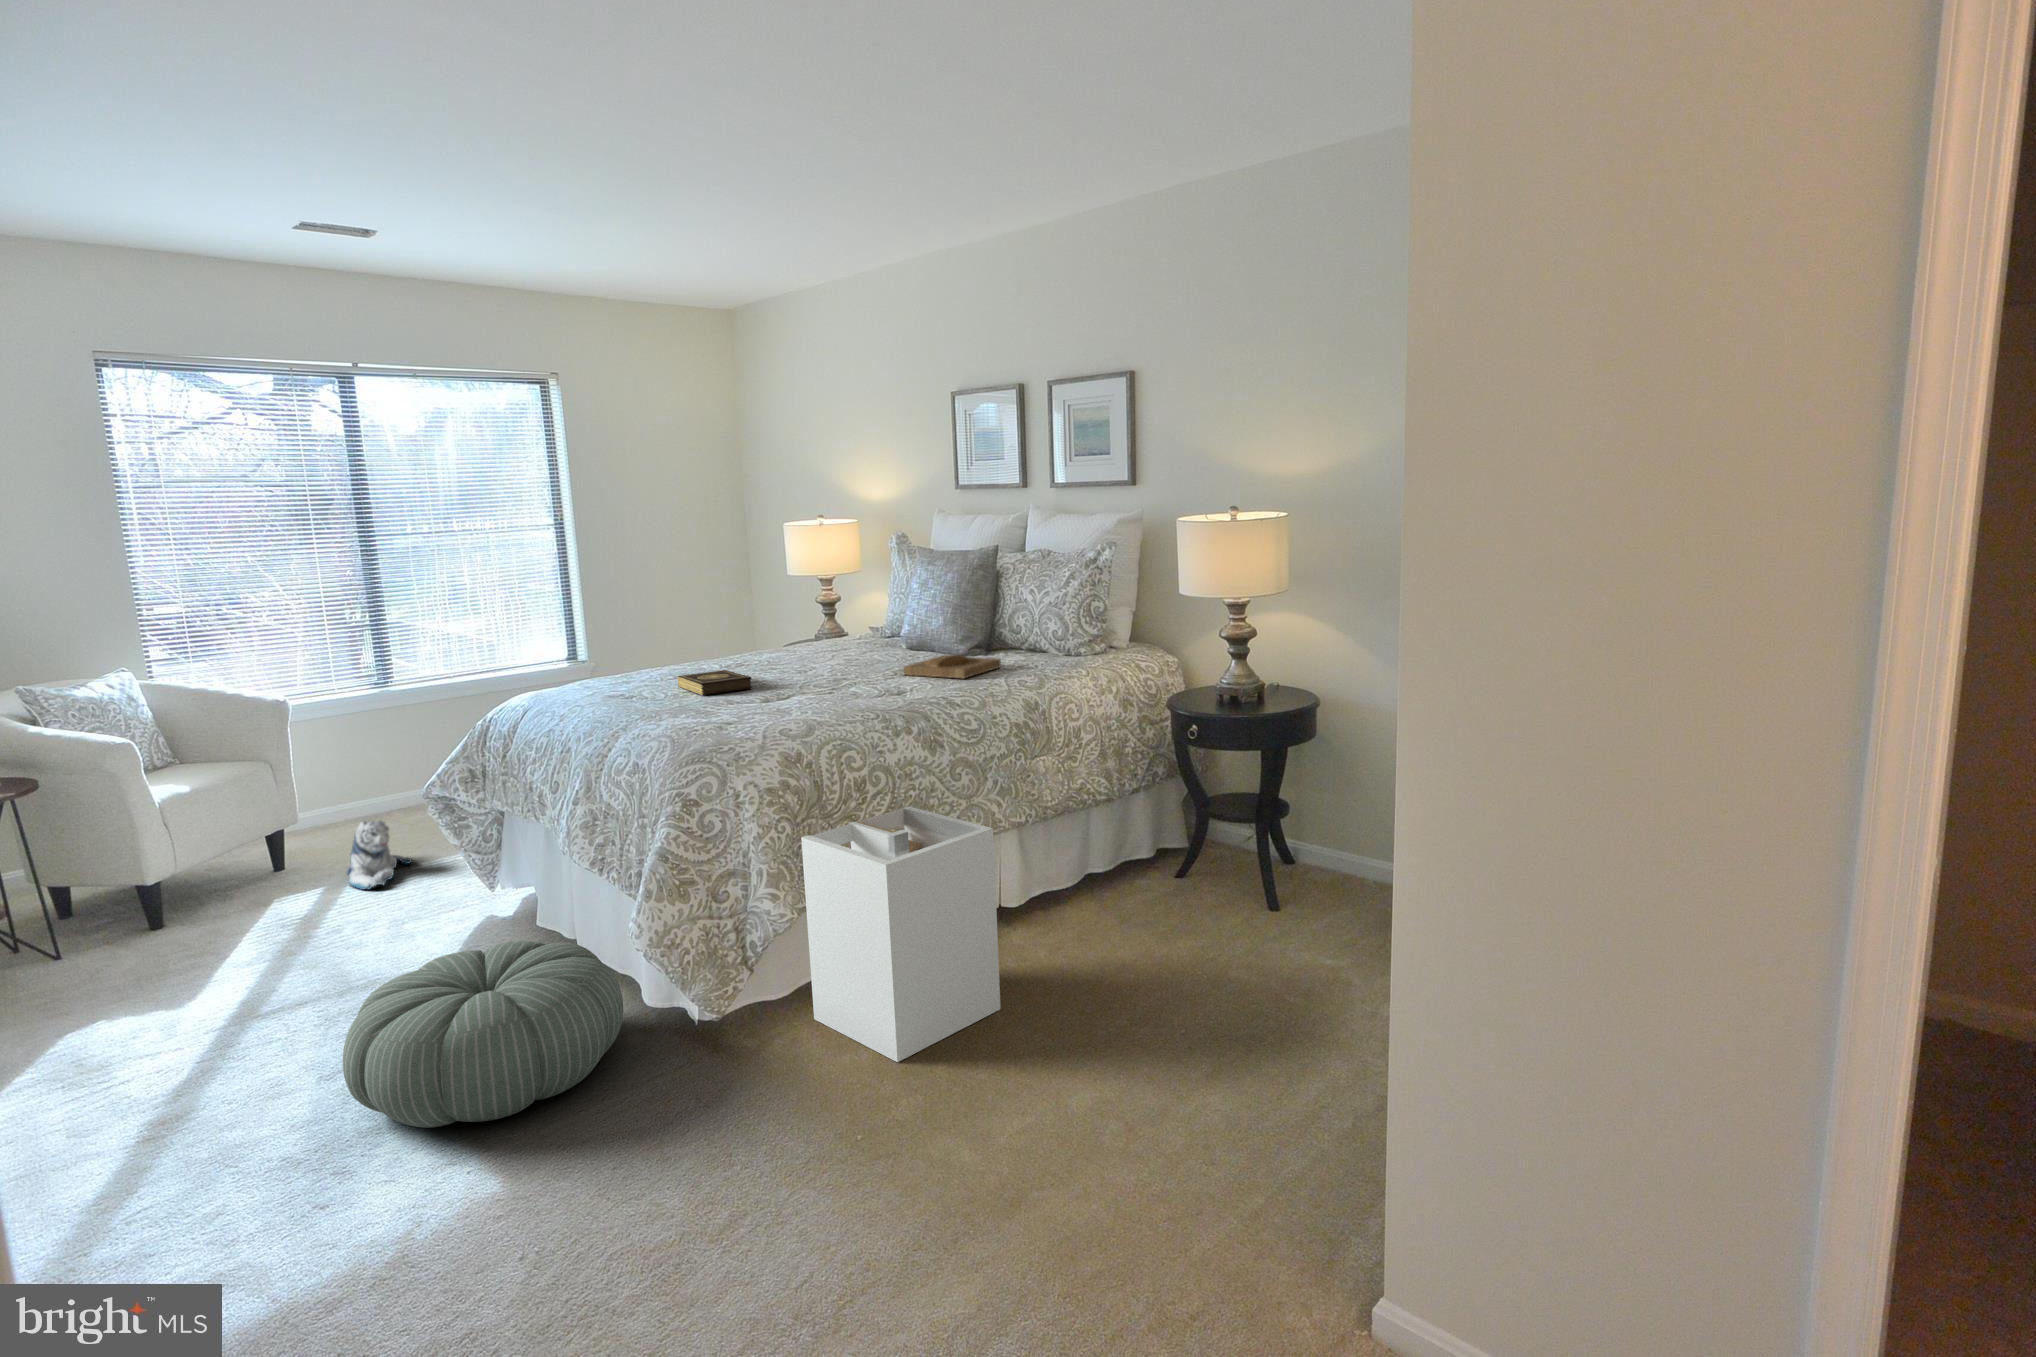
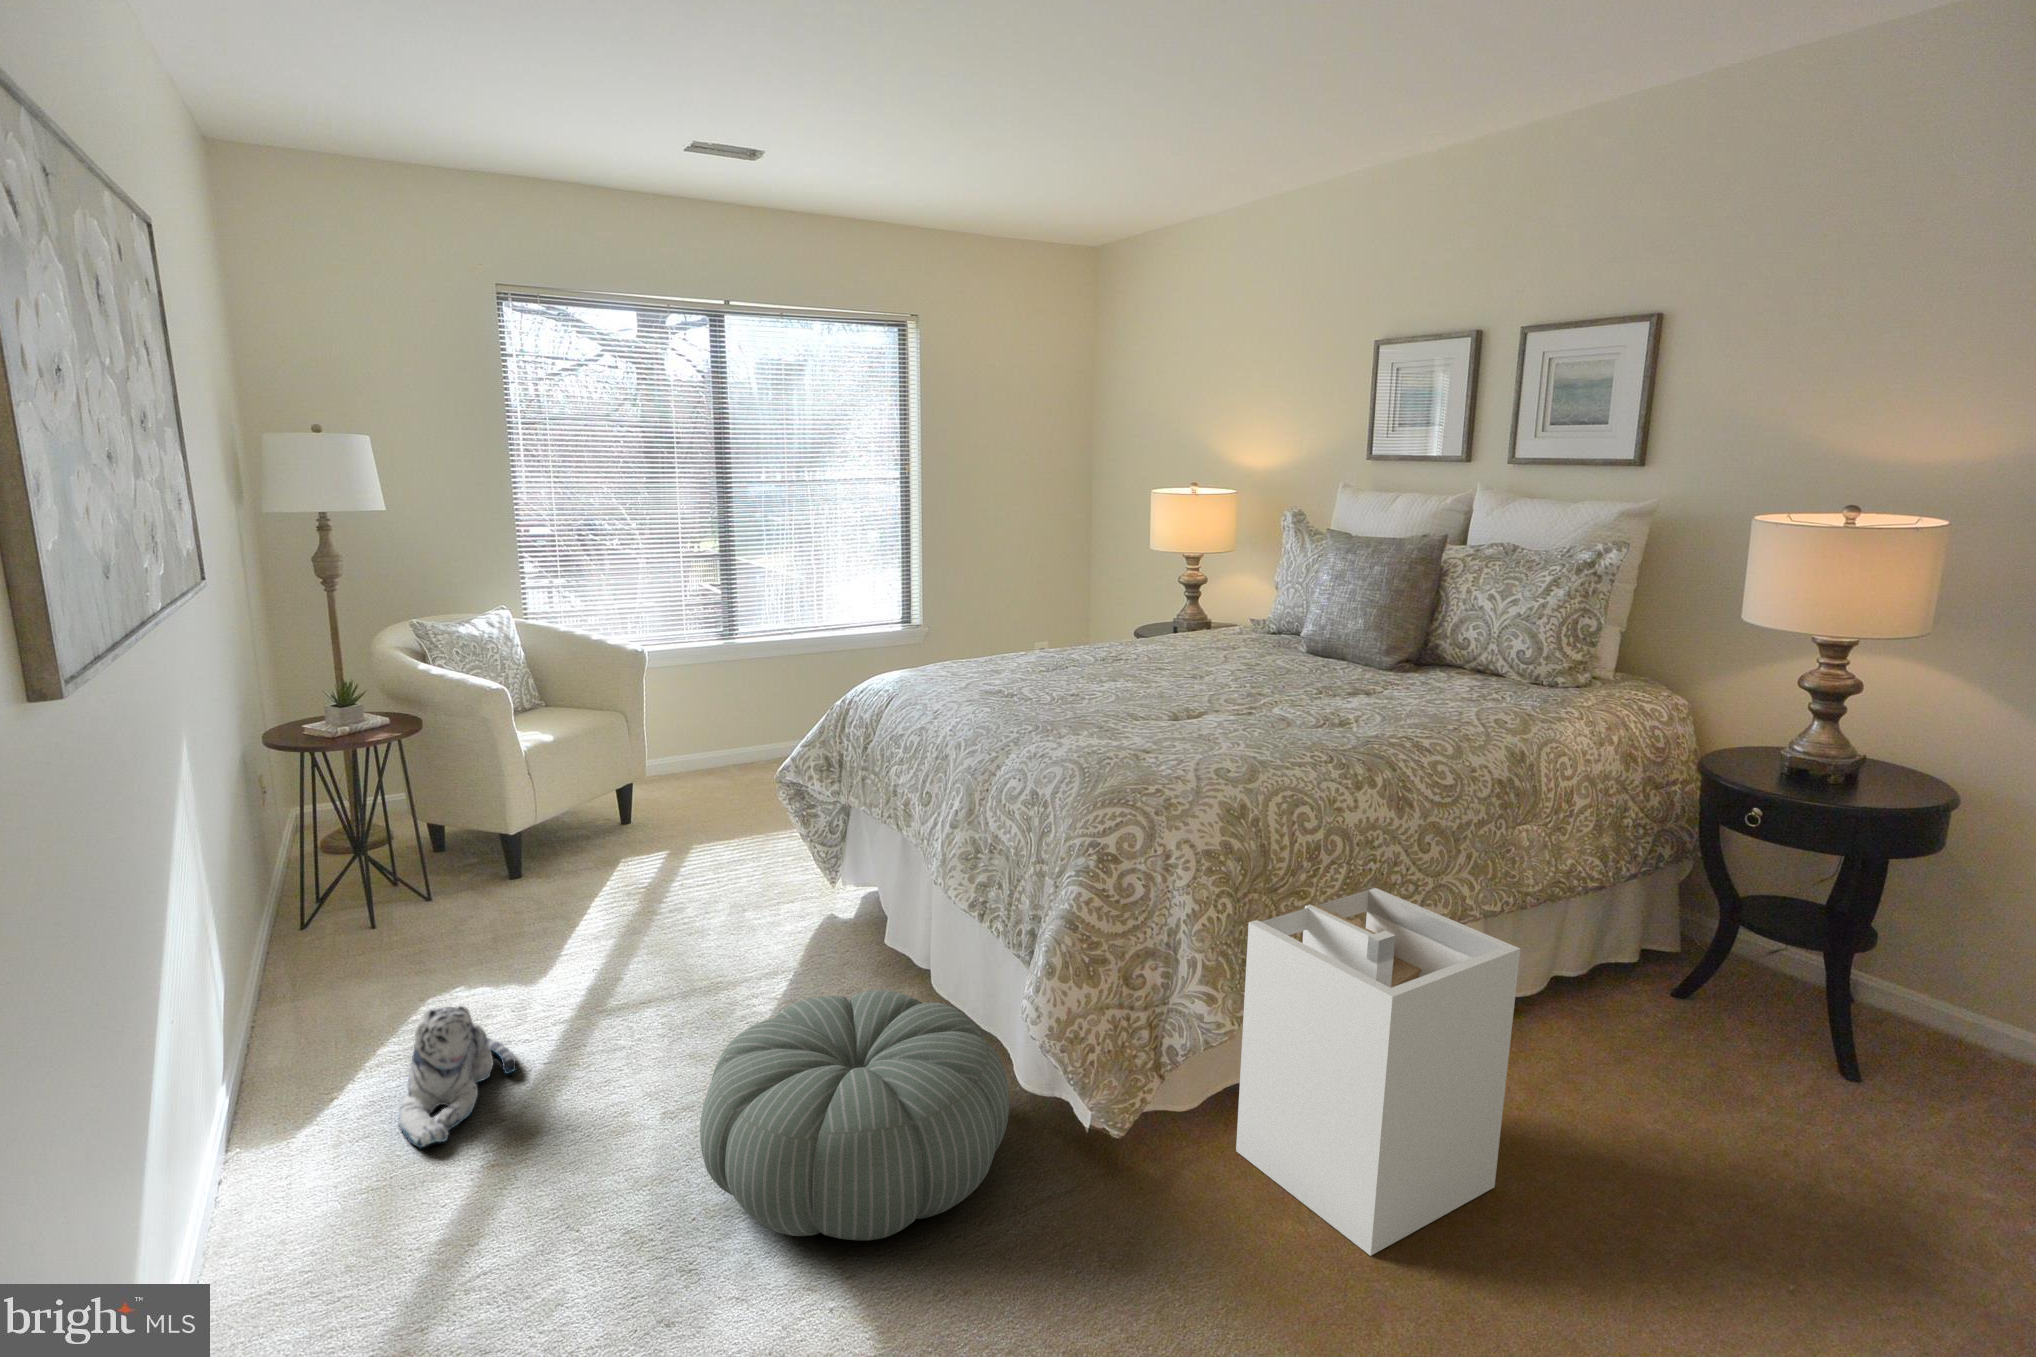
tray: present [903,655,1001,678] -> none [1331,672,1456,709]
book: present [678,670,752,695] -> none [1059,669,1149,701]
plush toy: present [347,821,412,890] -> present [399,1006,516,1148]

